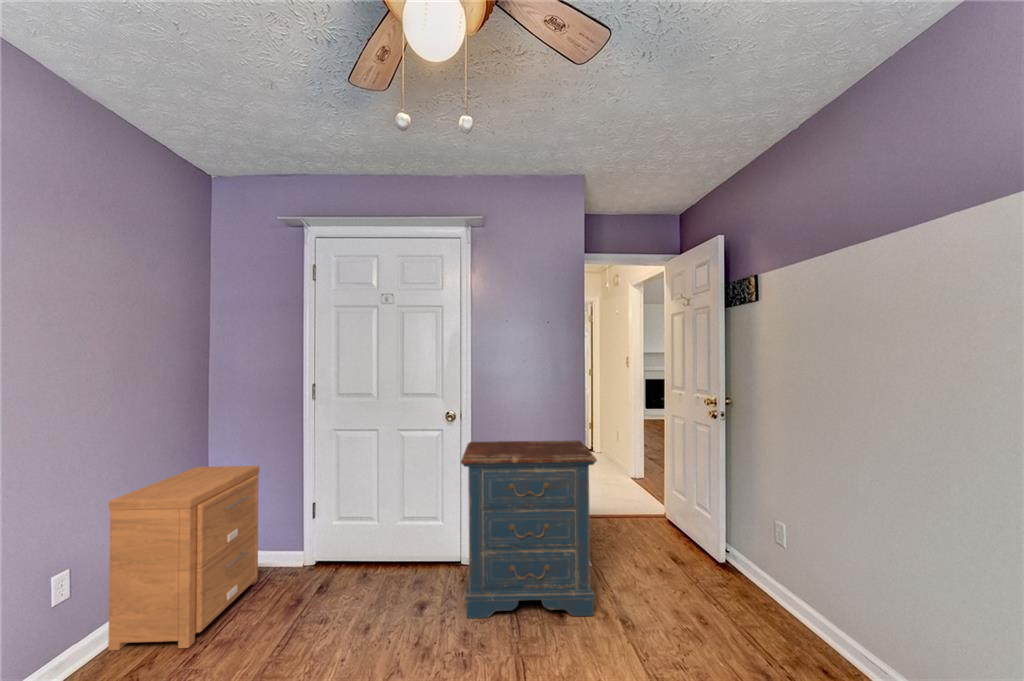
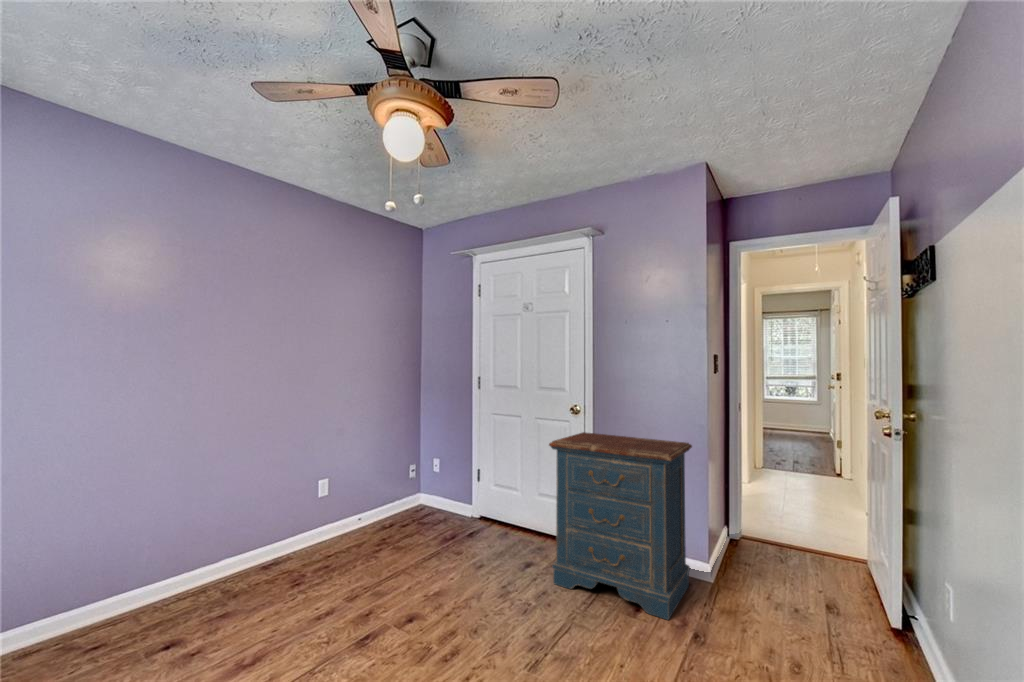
nightstand: present [108,466,259,650] -> none [347,430,442,544]

